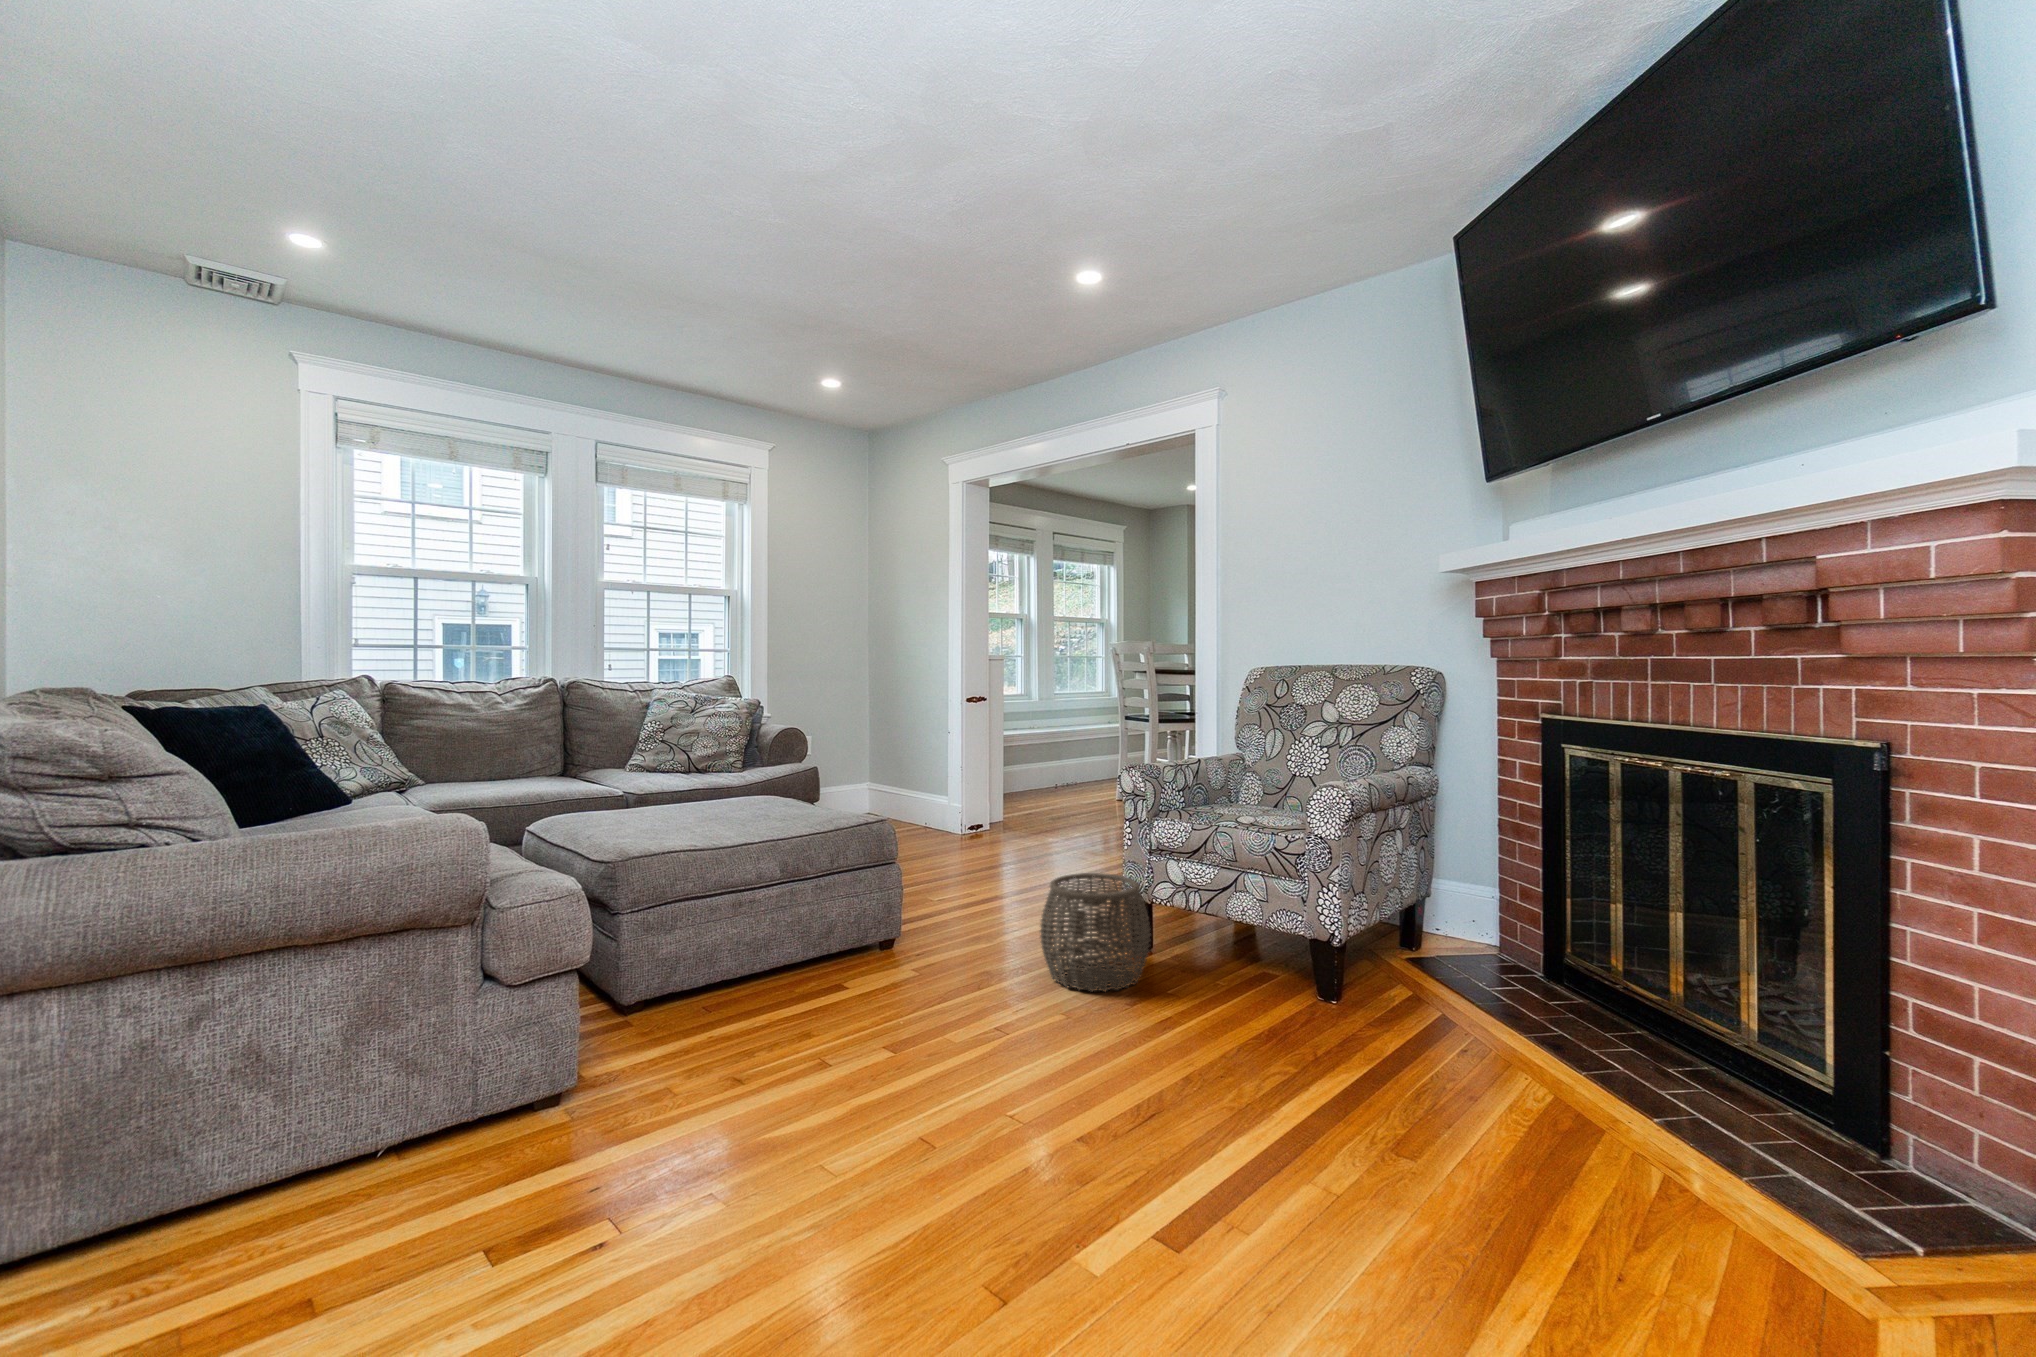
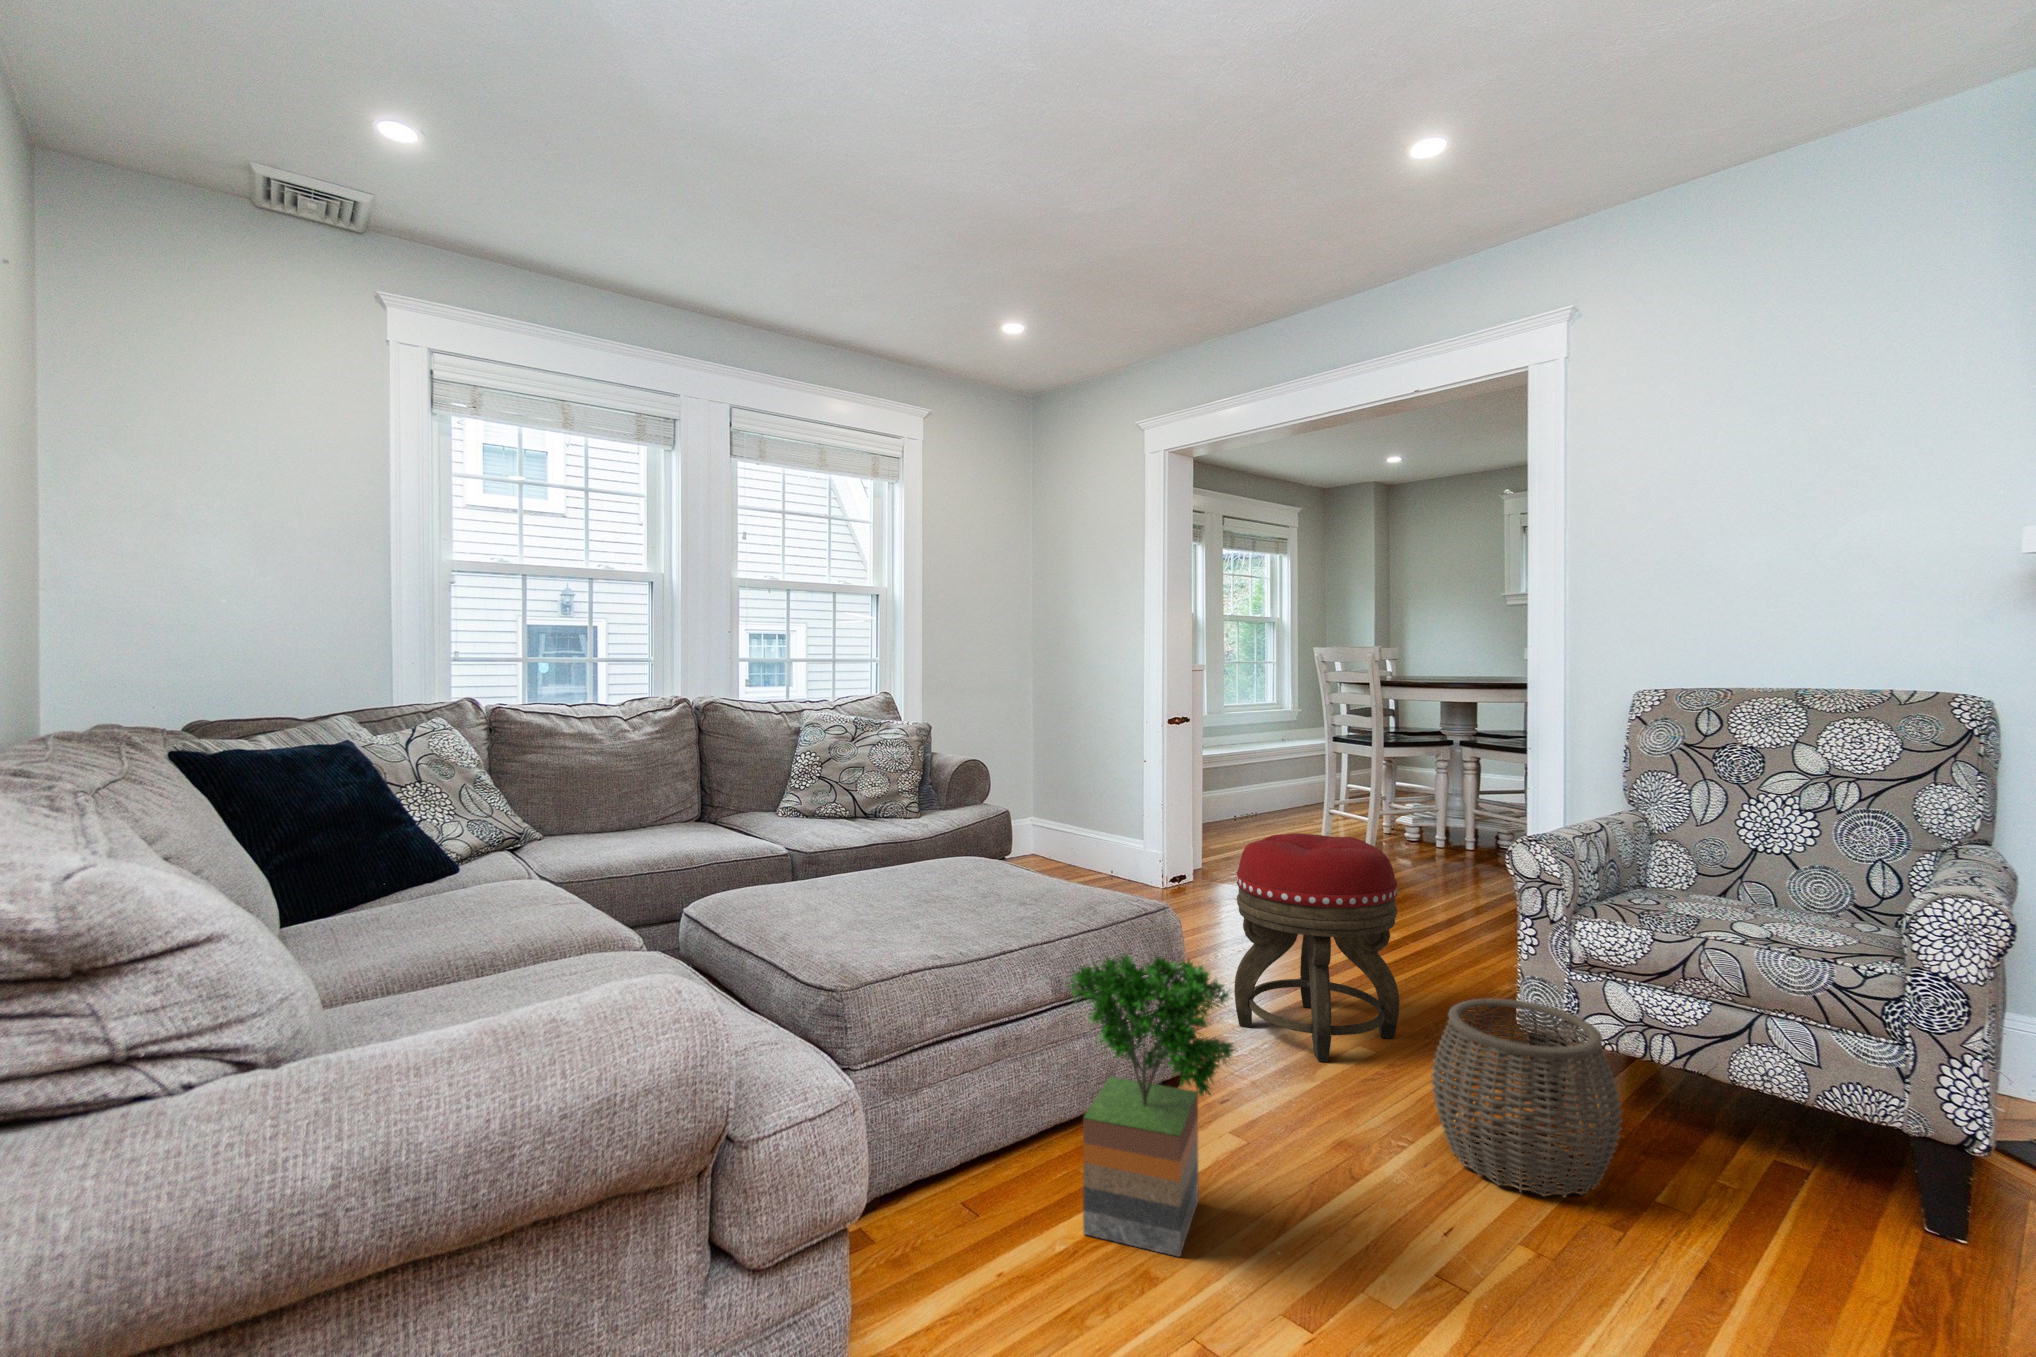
footstool: none [956,775,1071,933] -> present [1234,833,1399,1062]
potted tree: none [769,834,883,1025] -> present [1070,953,1236,1257]

